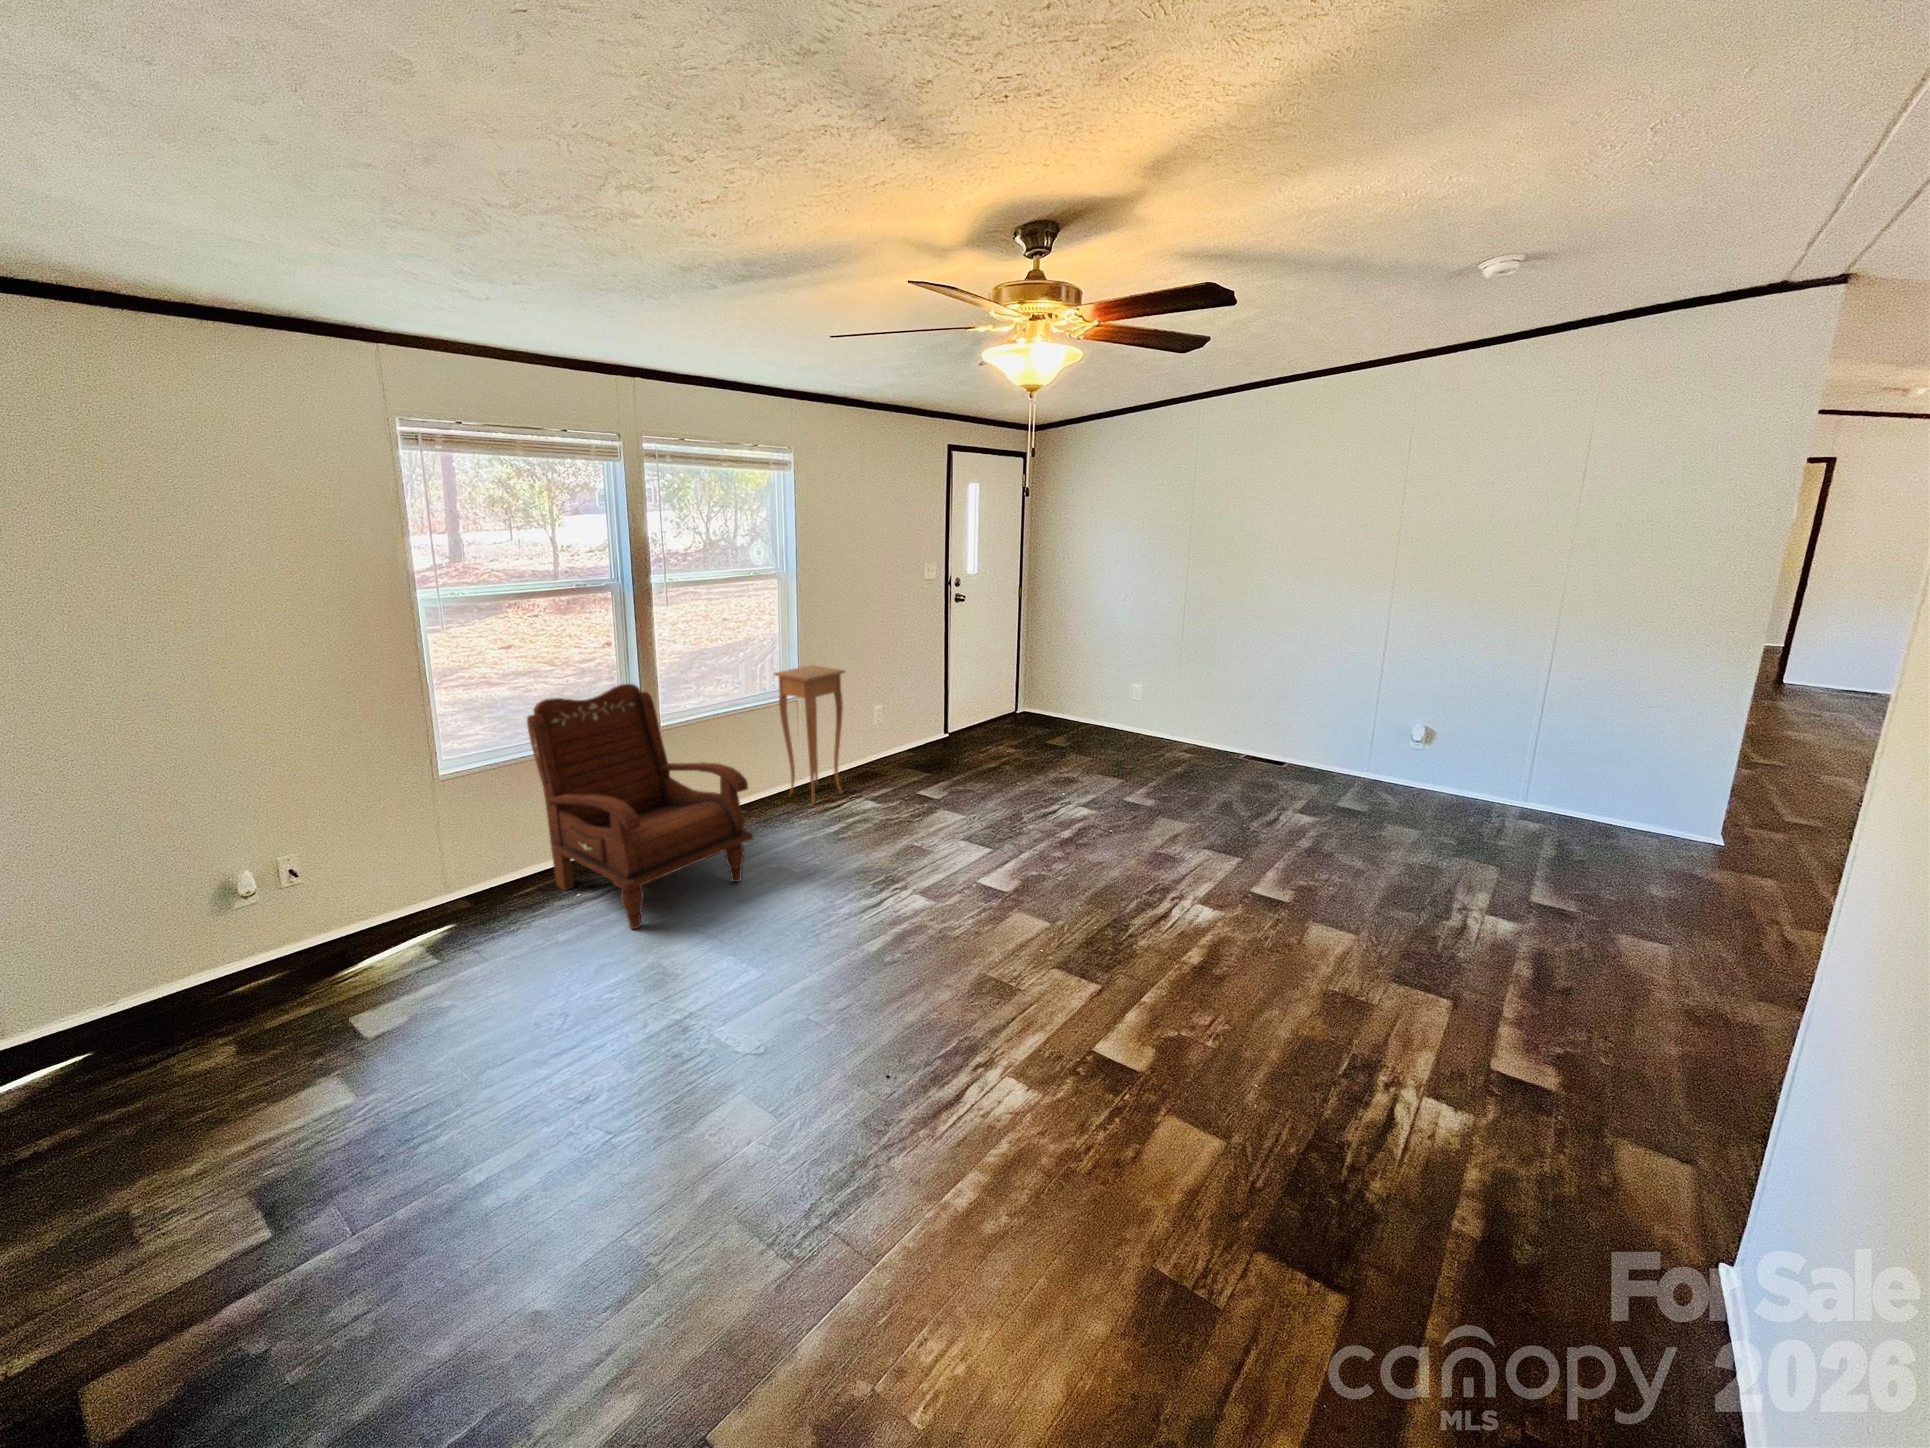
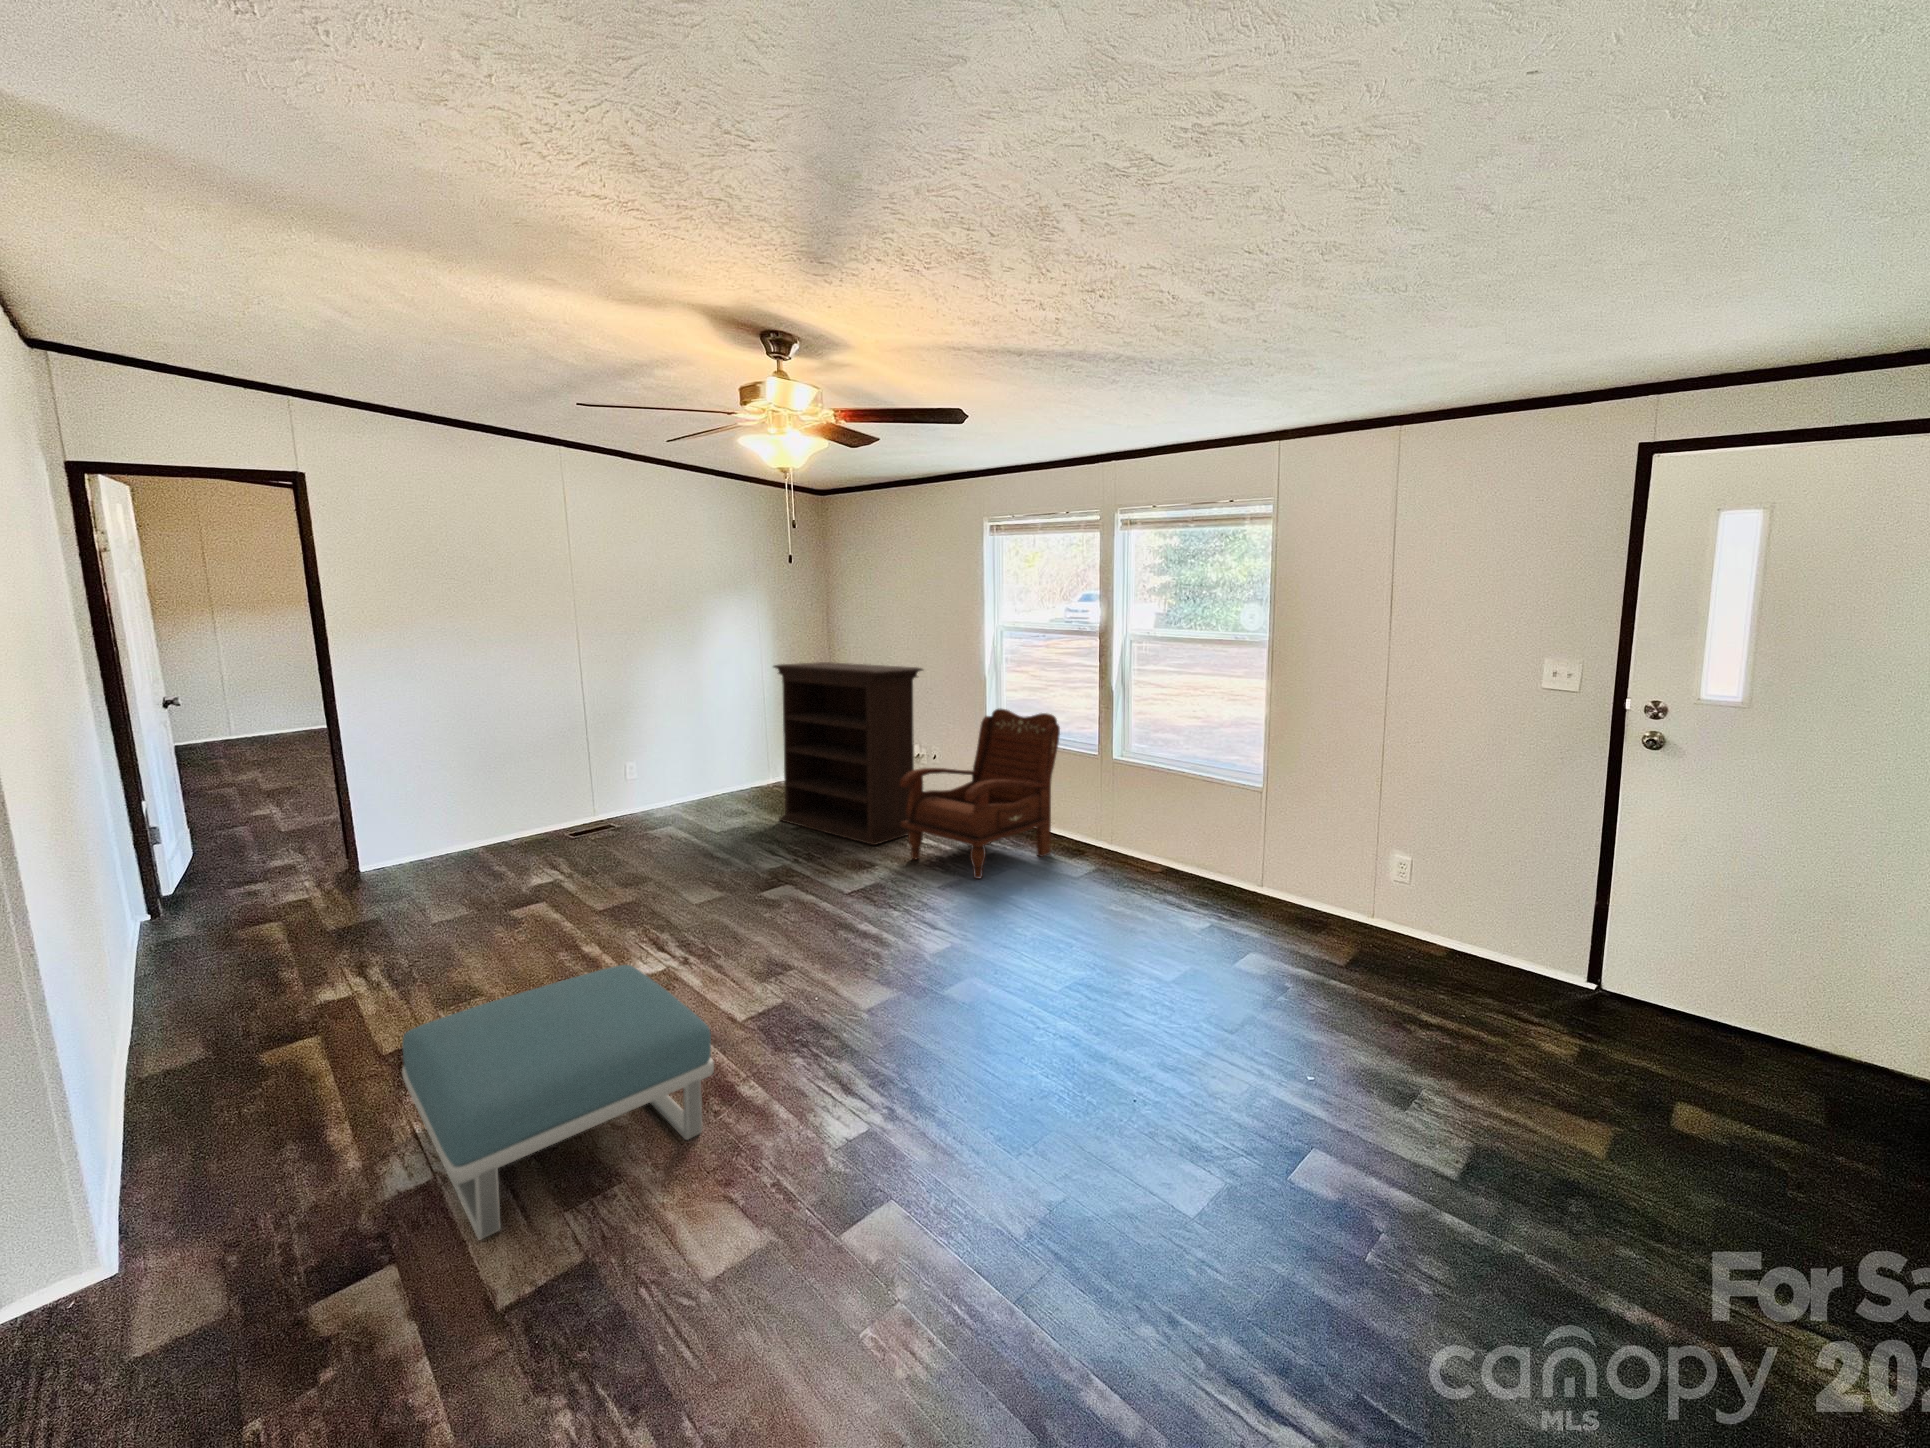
side table: present [774,665,845,803] -> none [1153,747,1233,907]
bookshelf: none [62,666,546,1136] -> present [774,662,923,845]
footstool: none [1183,889,1463,1141] -> present [402,965,714,1240]

